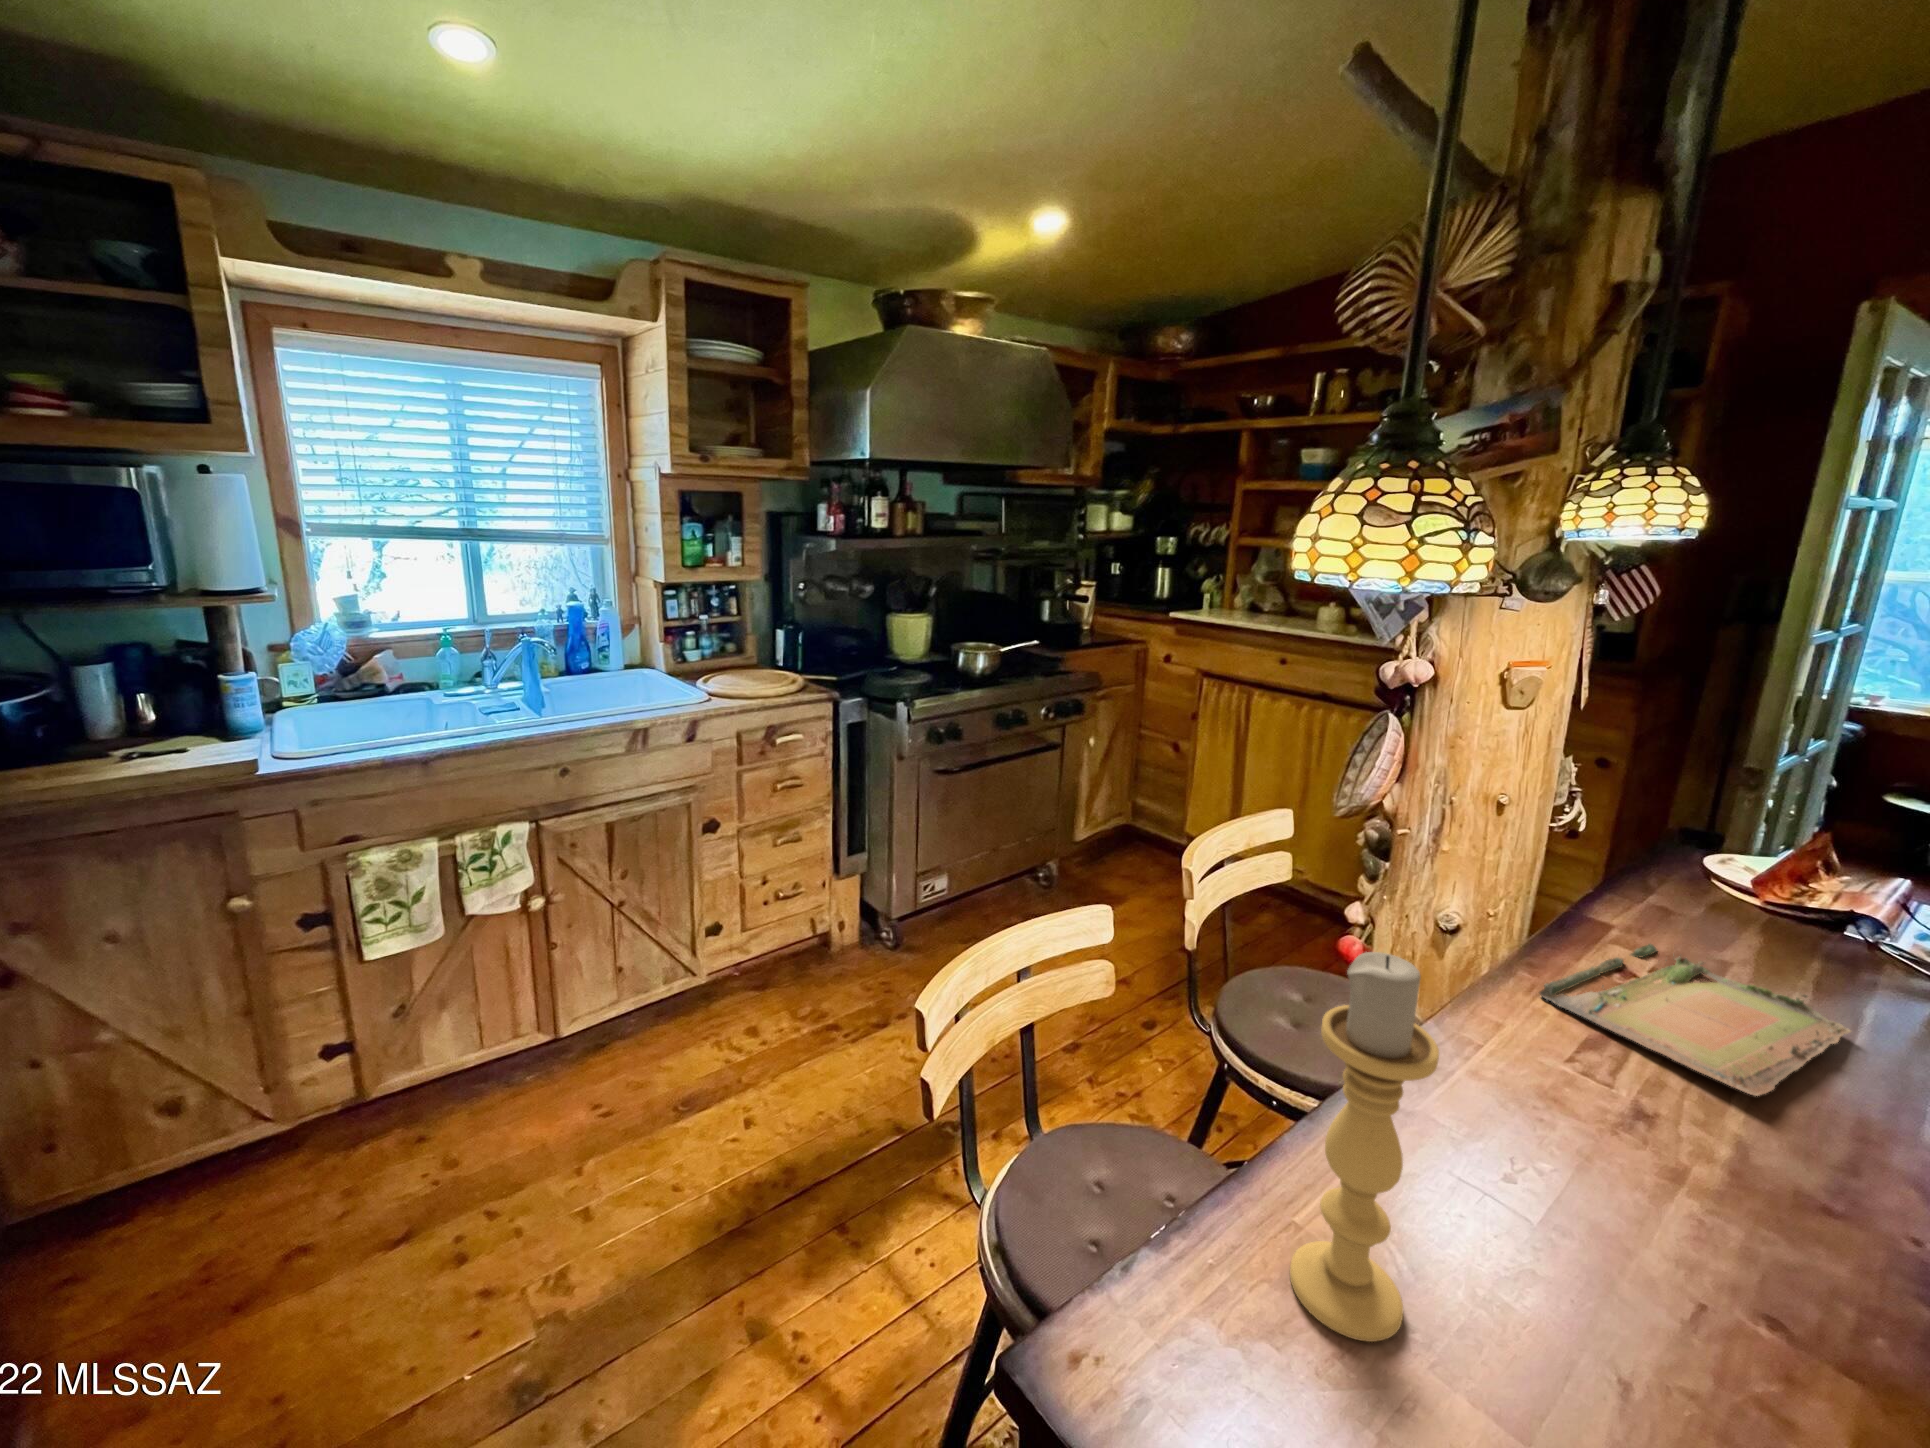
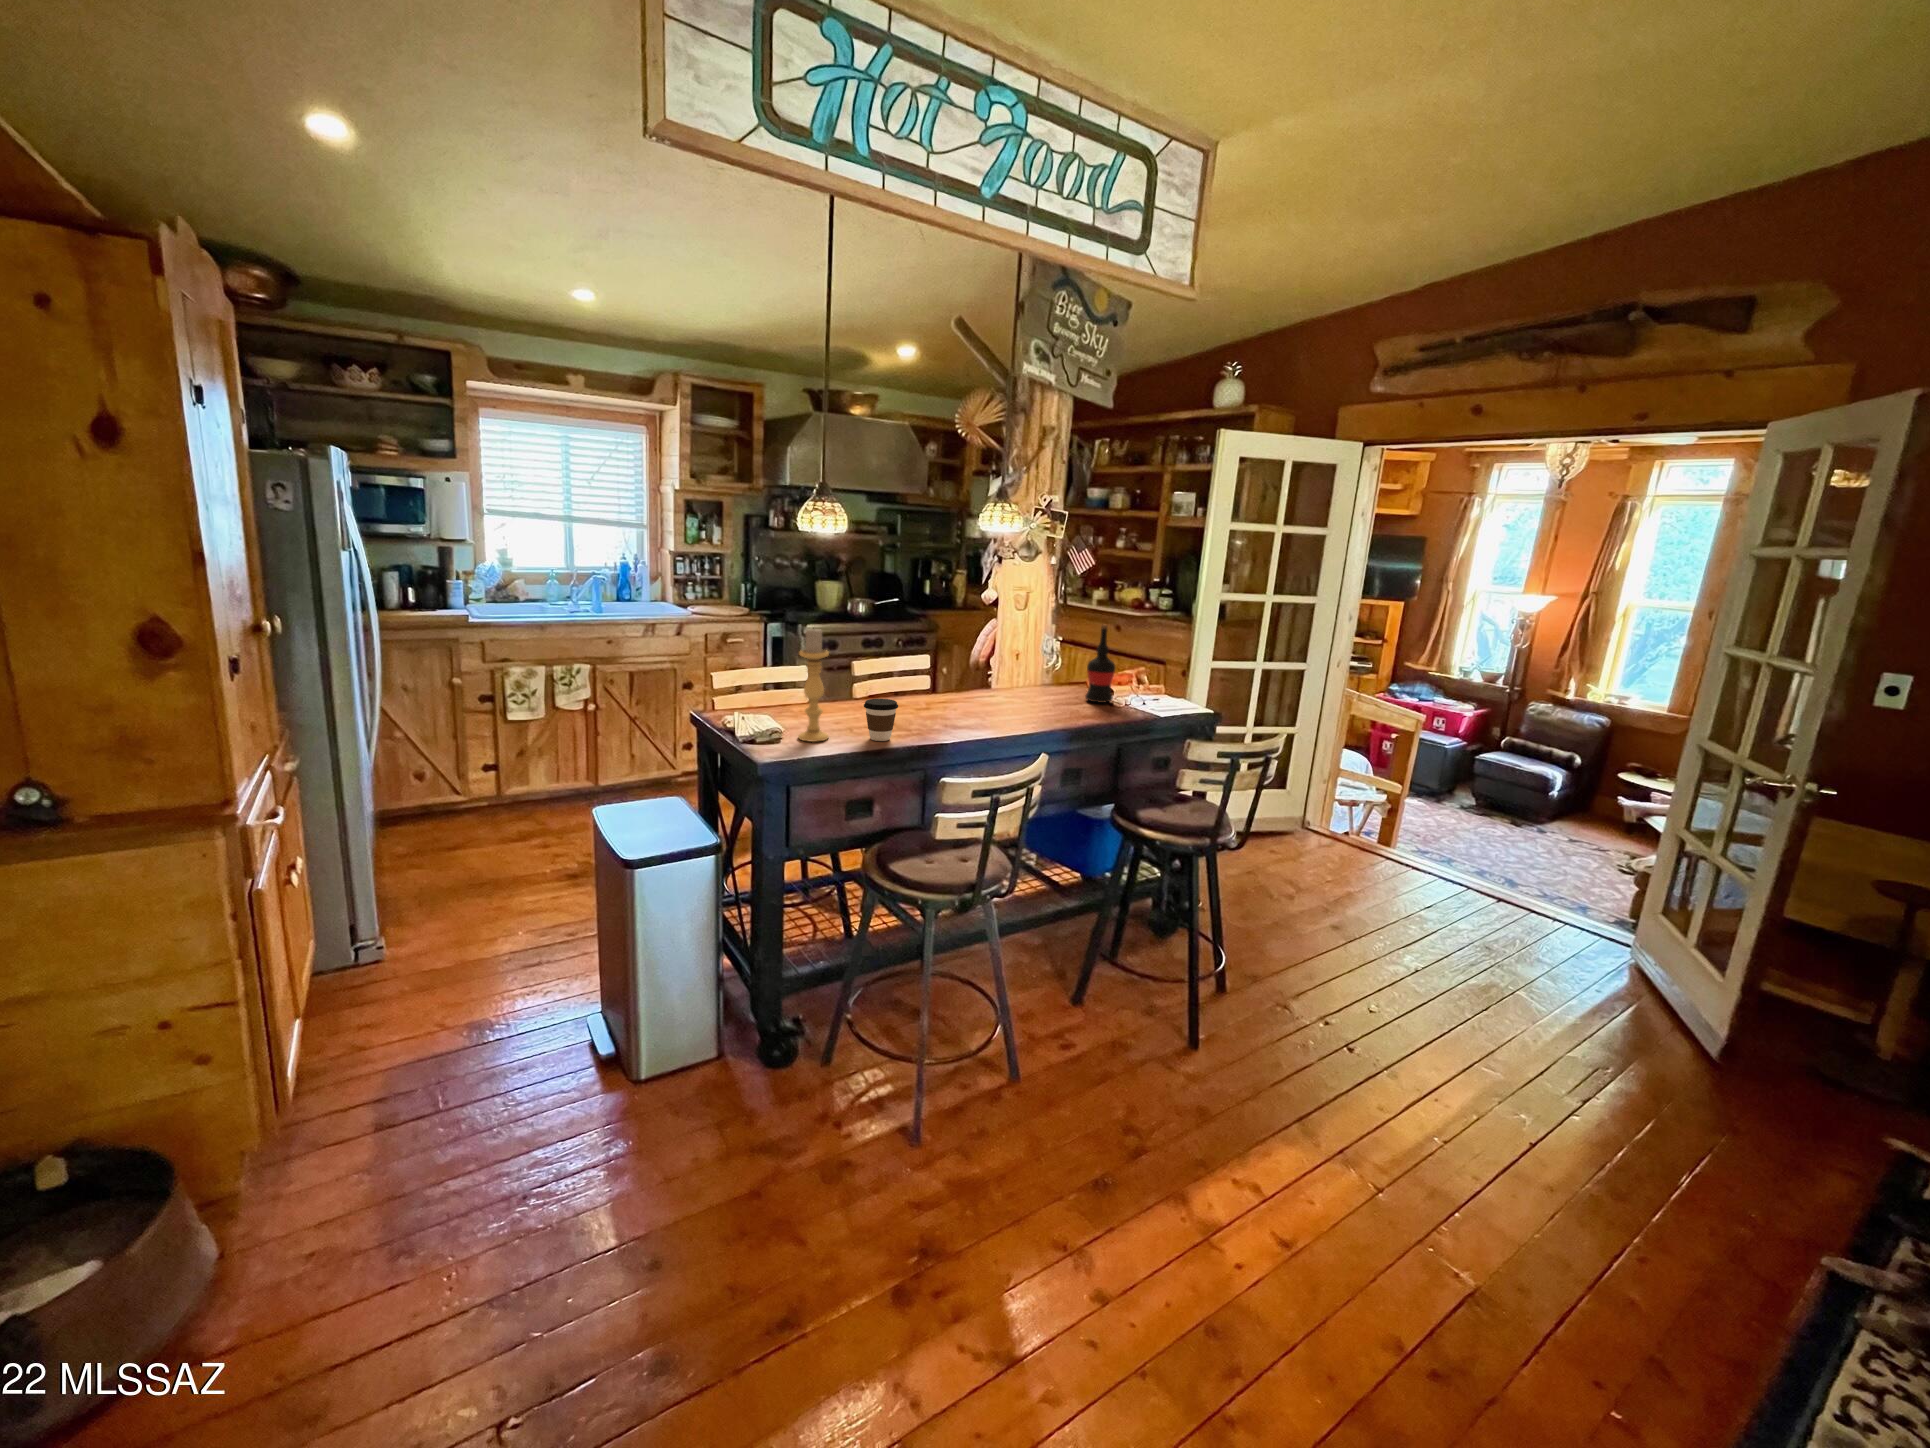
wine bottle: none [1669,752,1767,926] -> present [1085,625,1116,703]
tray: present [1540,944,1850,1096] -> none [979,703,1082,724]
coffee cup: none [1484,1118,1628,1286] -> present [864,699,898,741]

